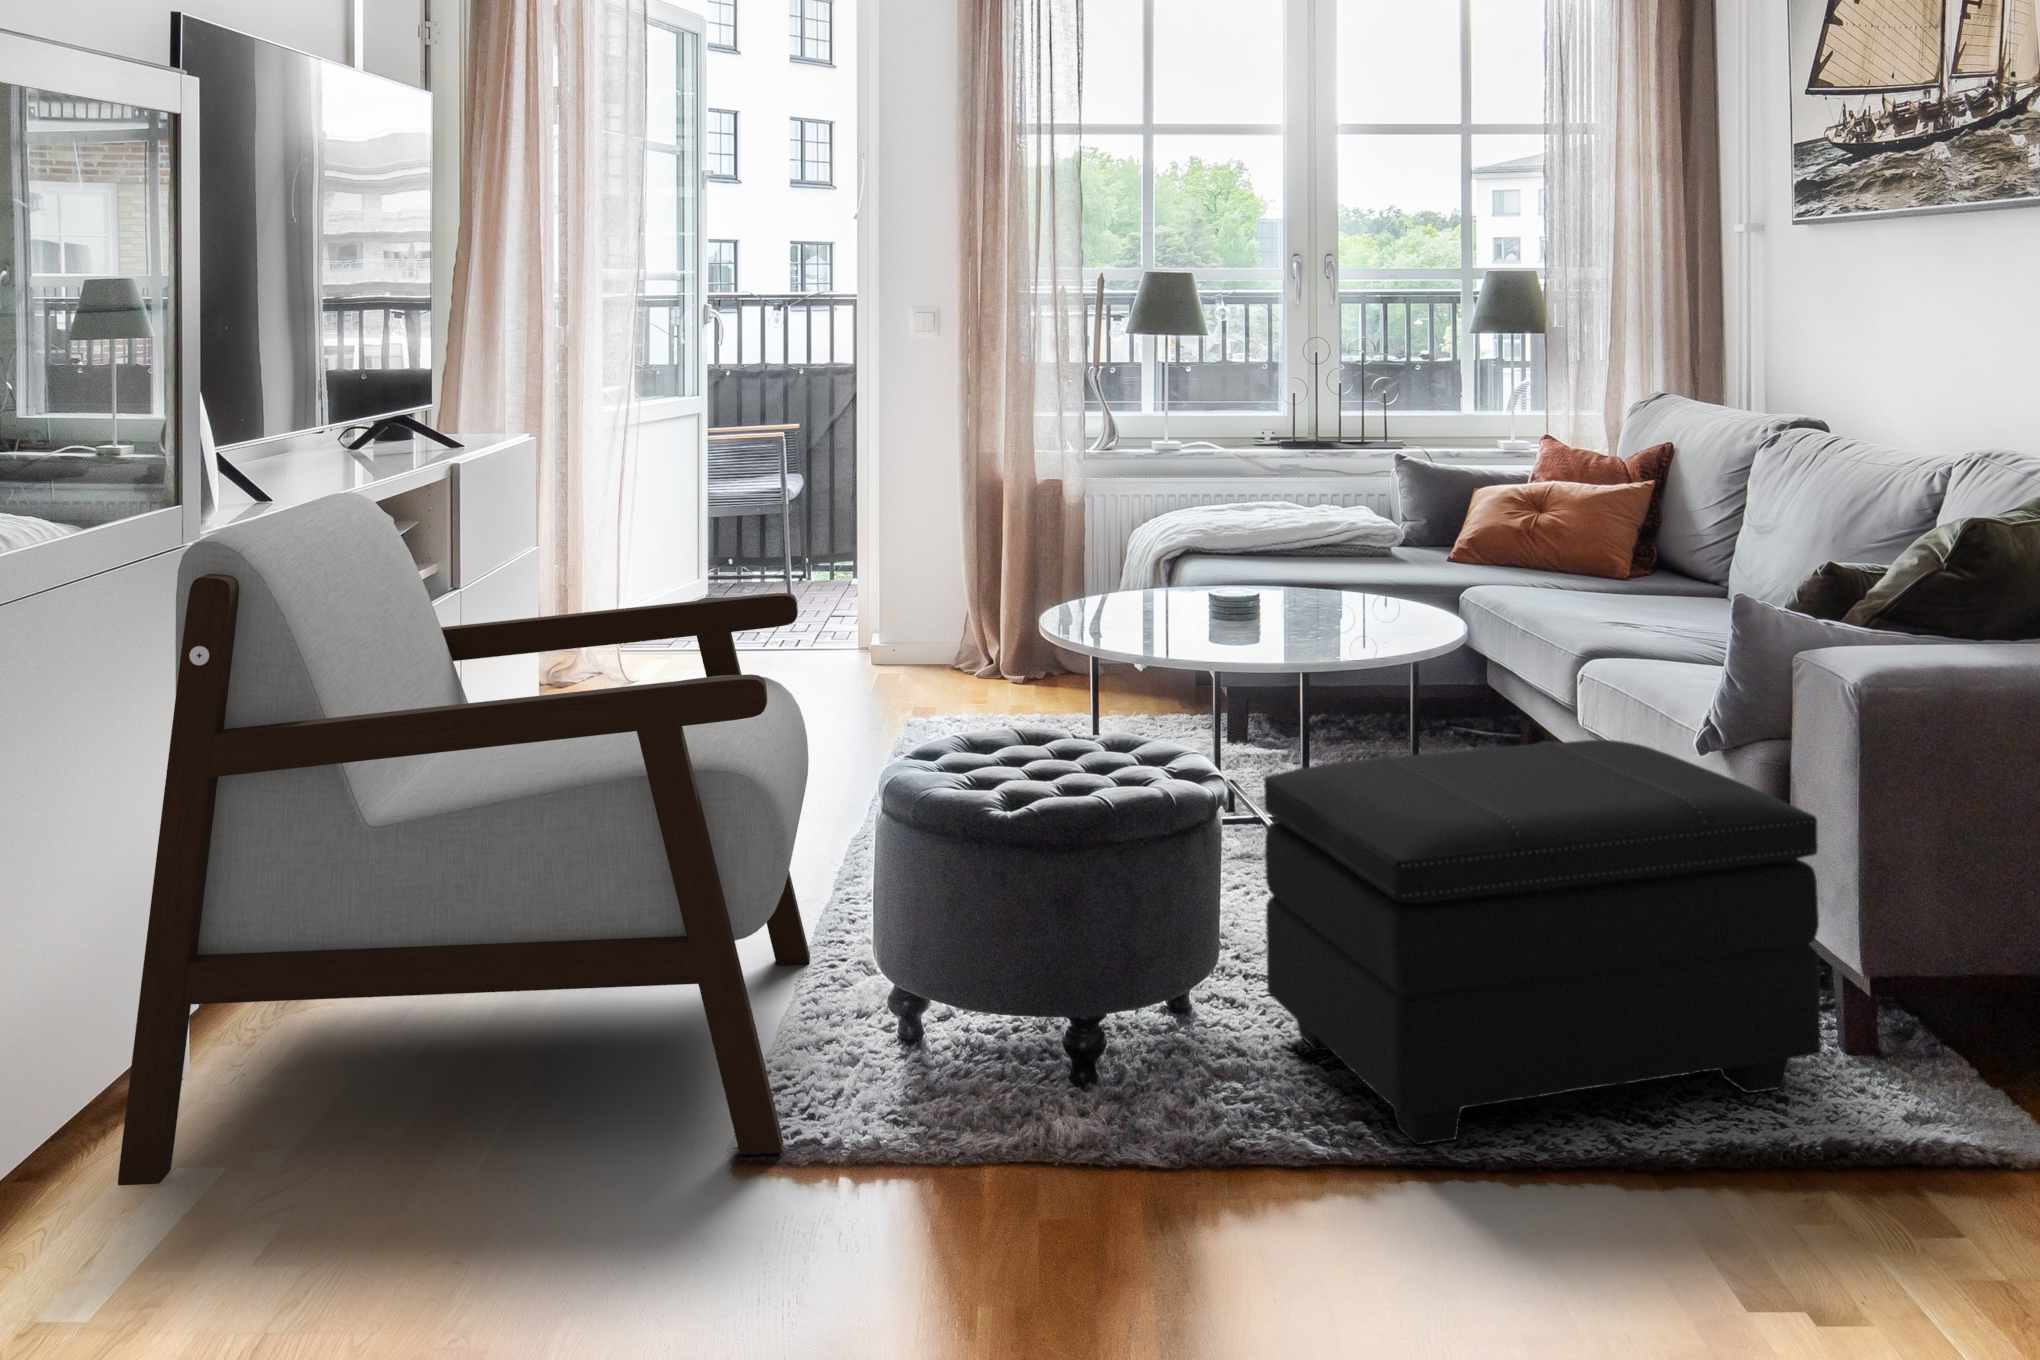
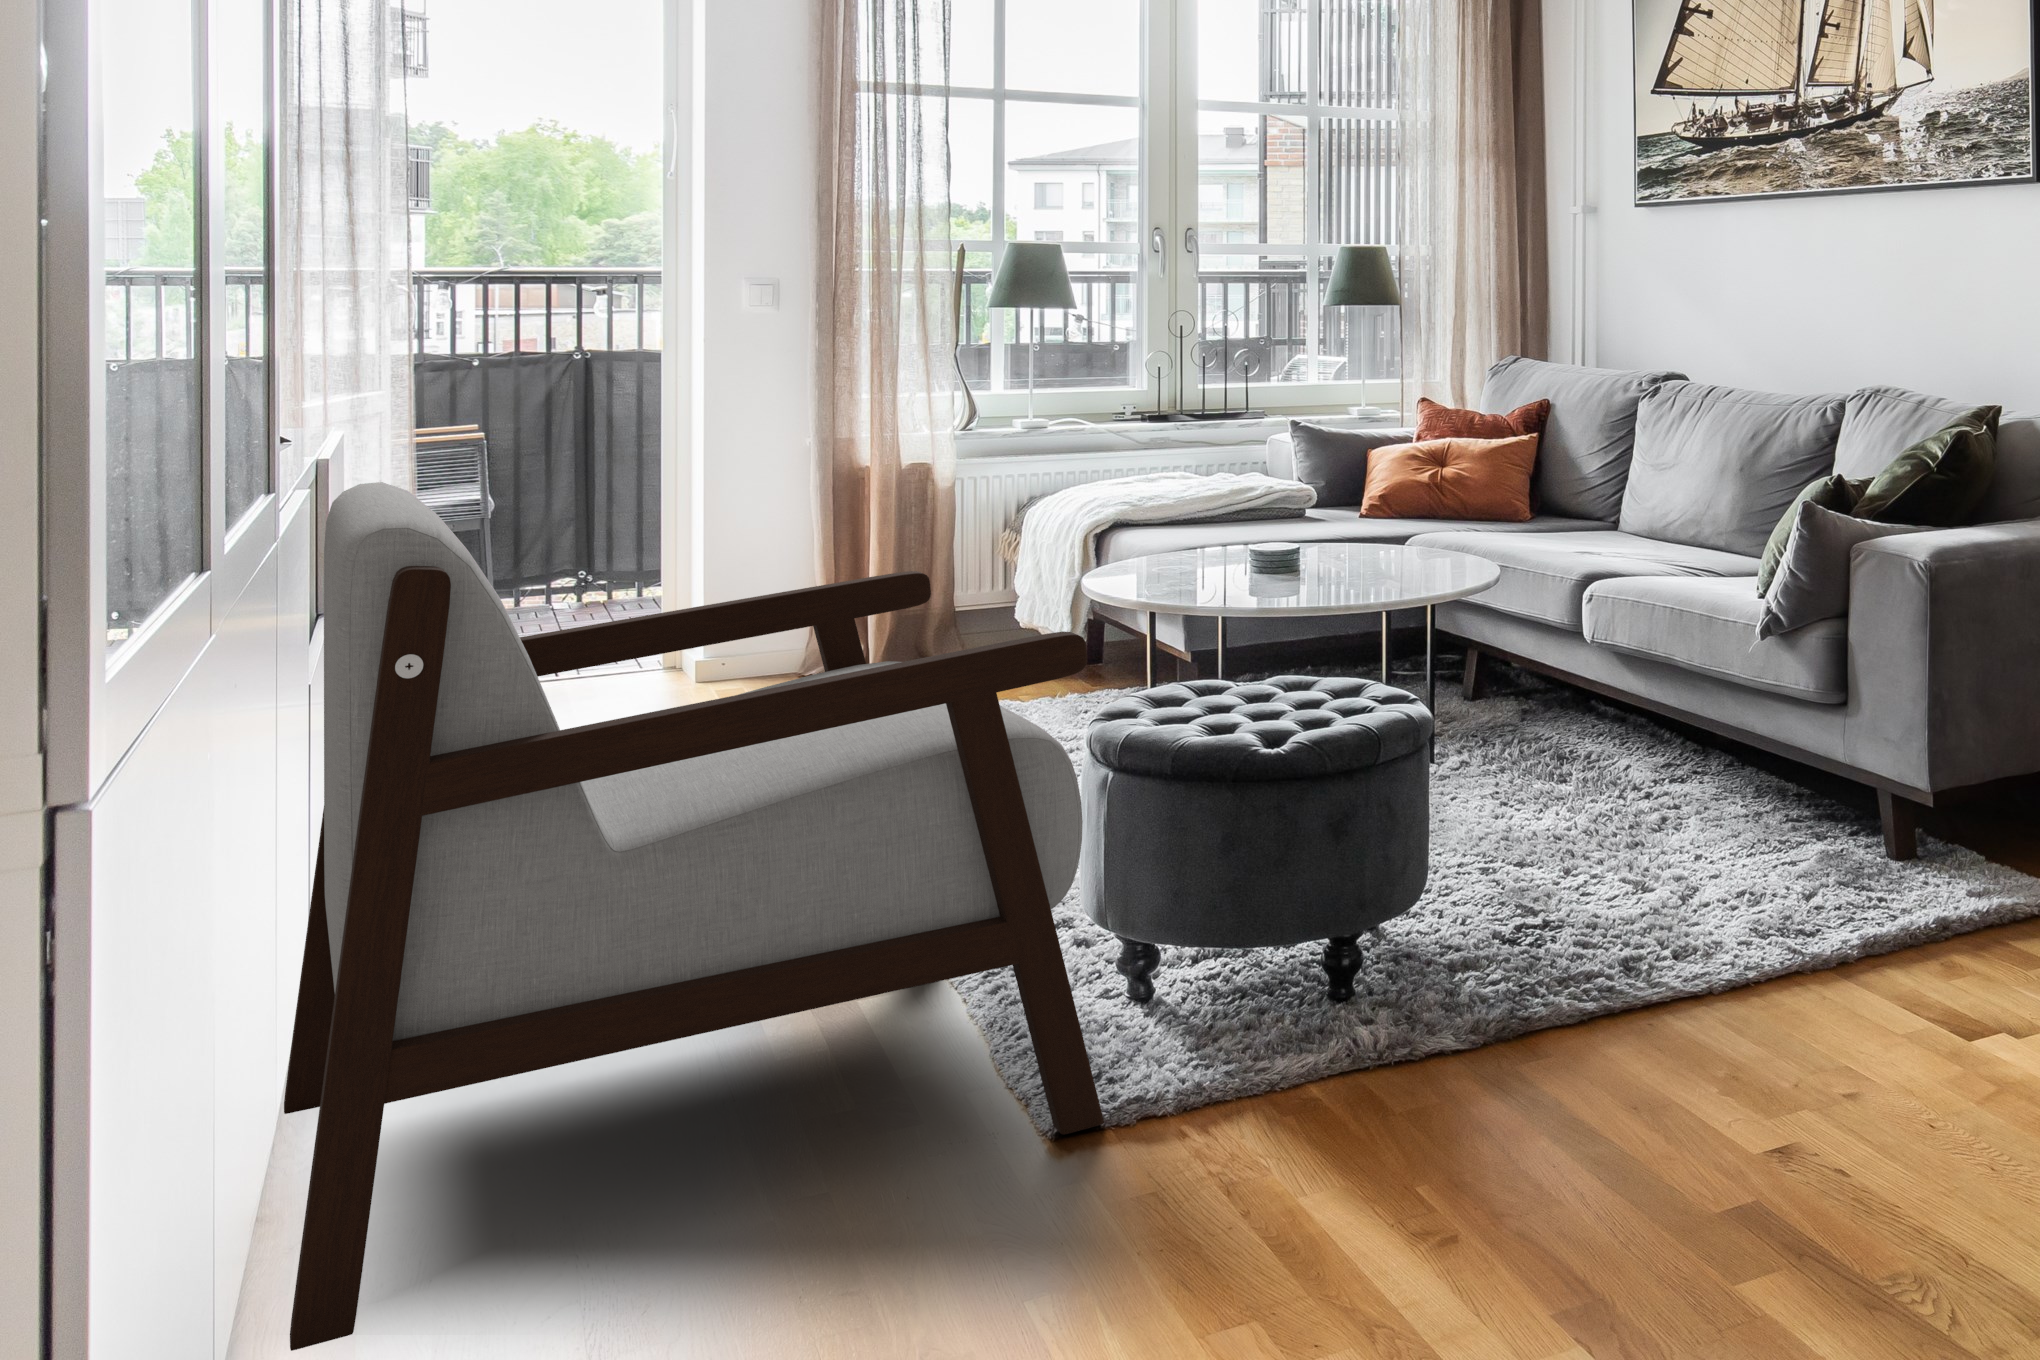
footstool: present [1264,740,1821,1145] -> none [1454,638,1906,988]

